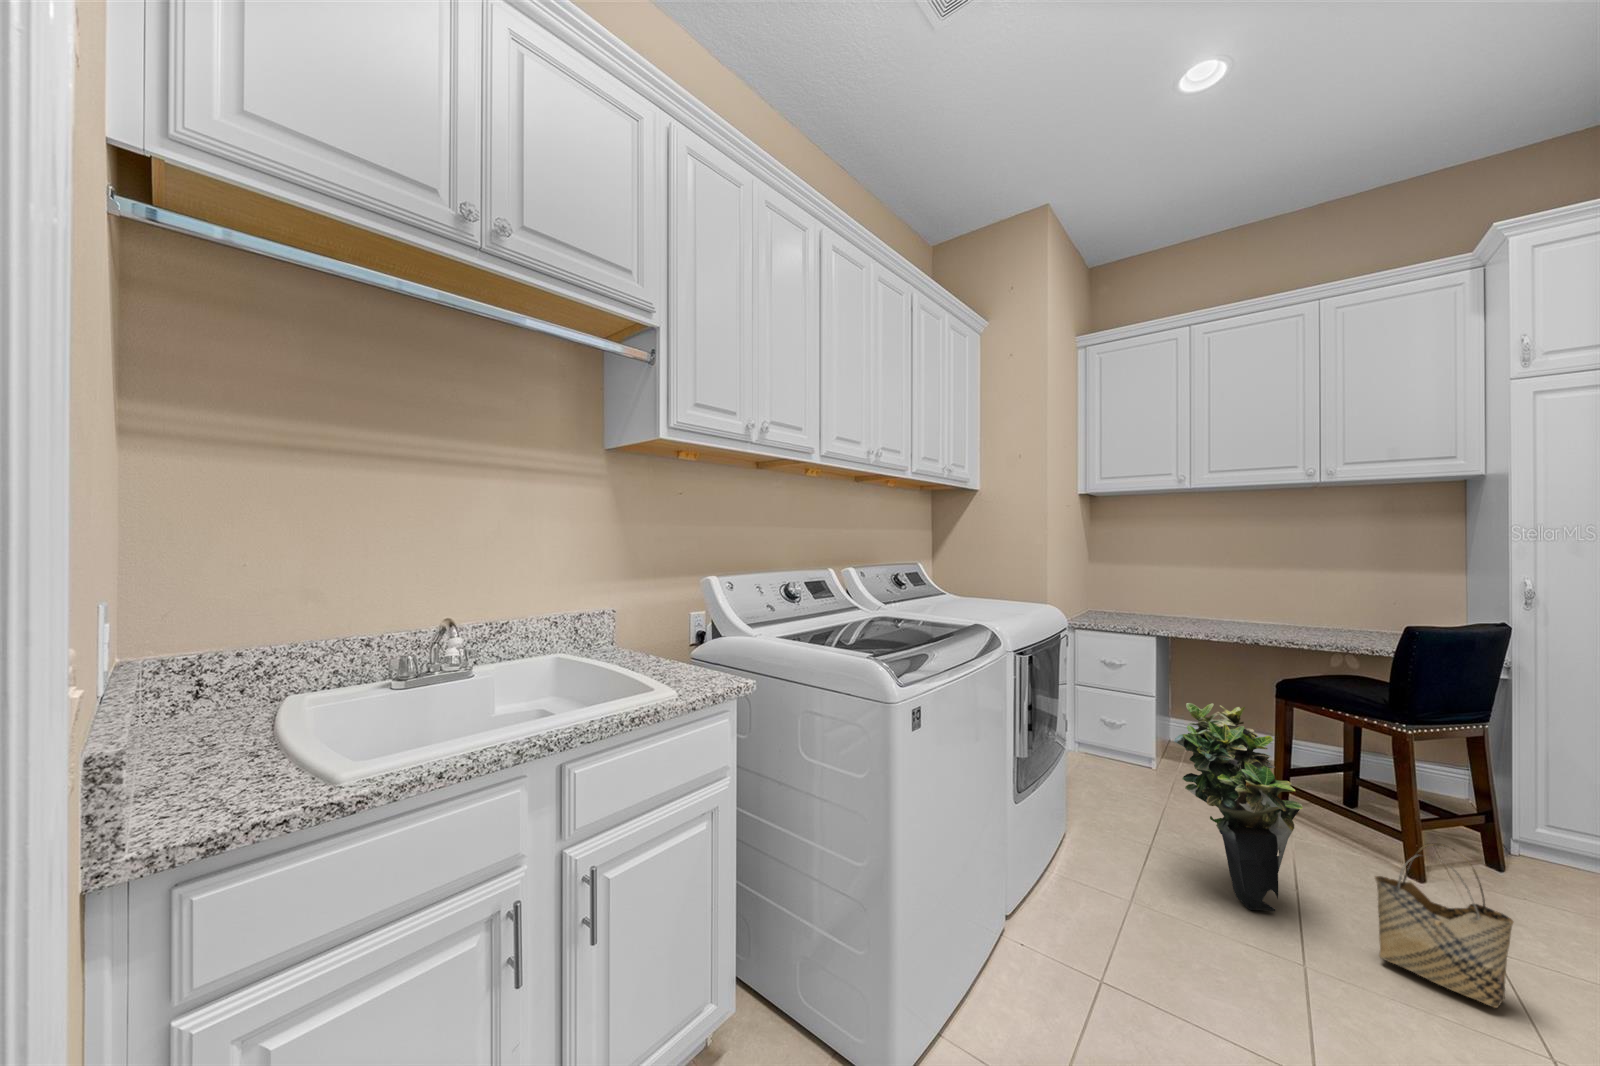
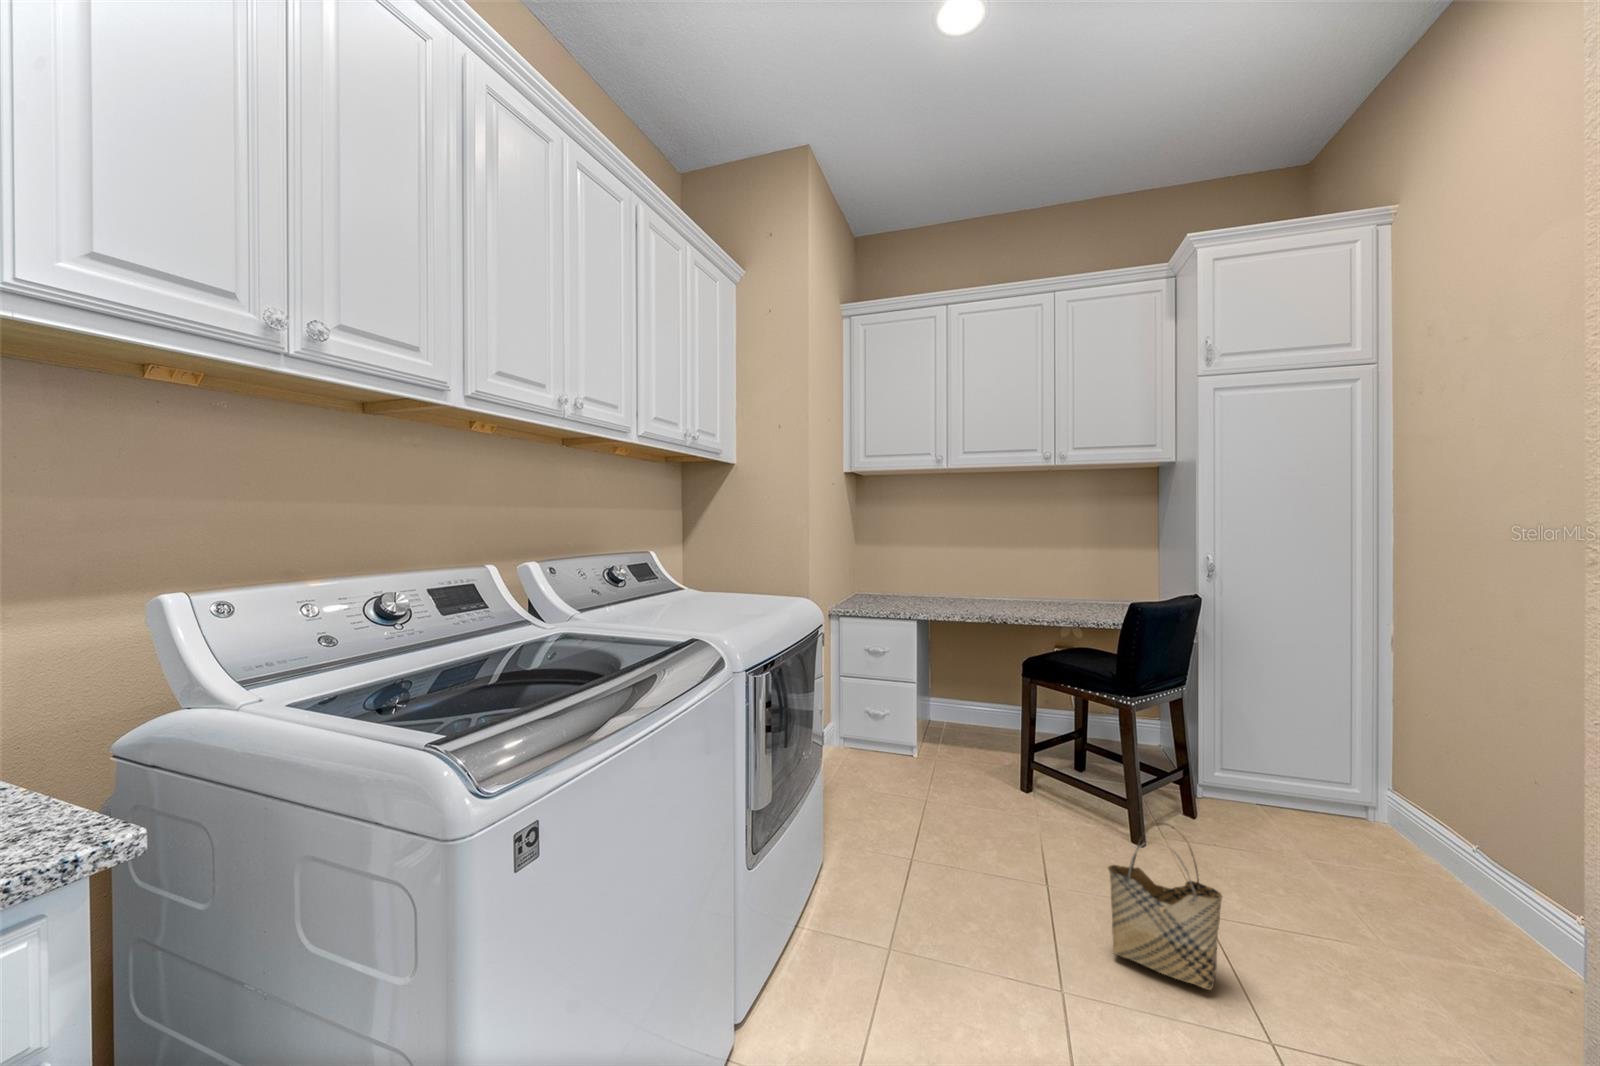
potted plant: present [1174,703,1303,911] -> none [924,694,1045,920]

